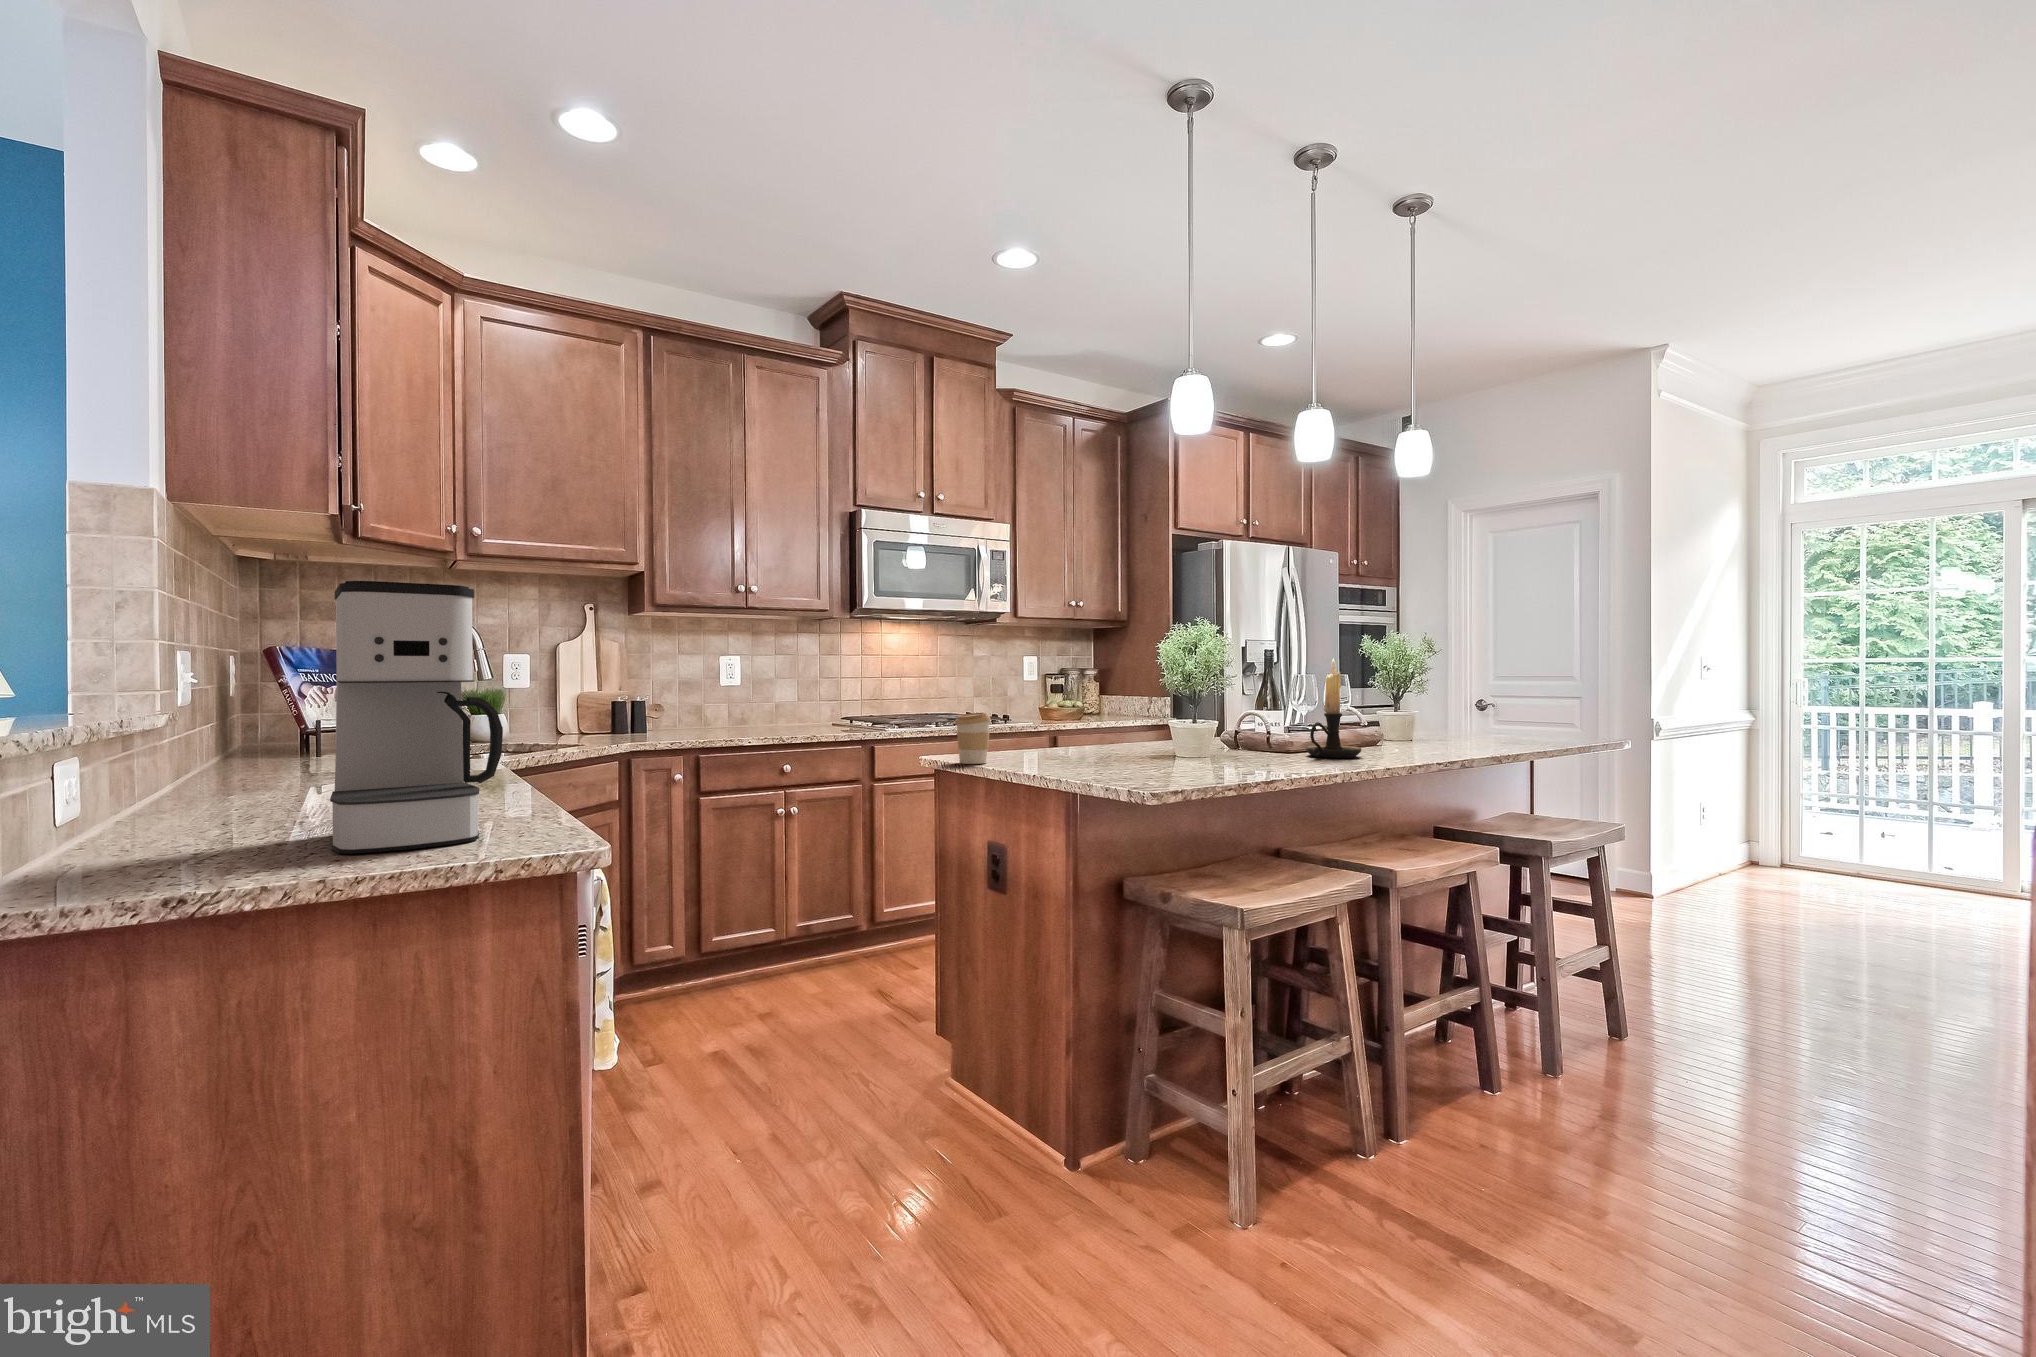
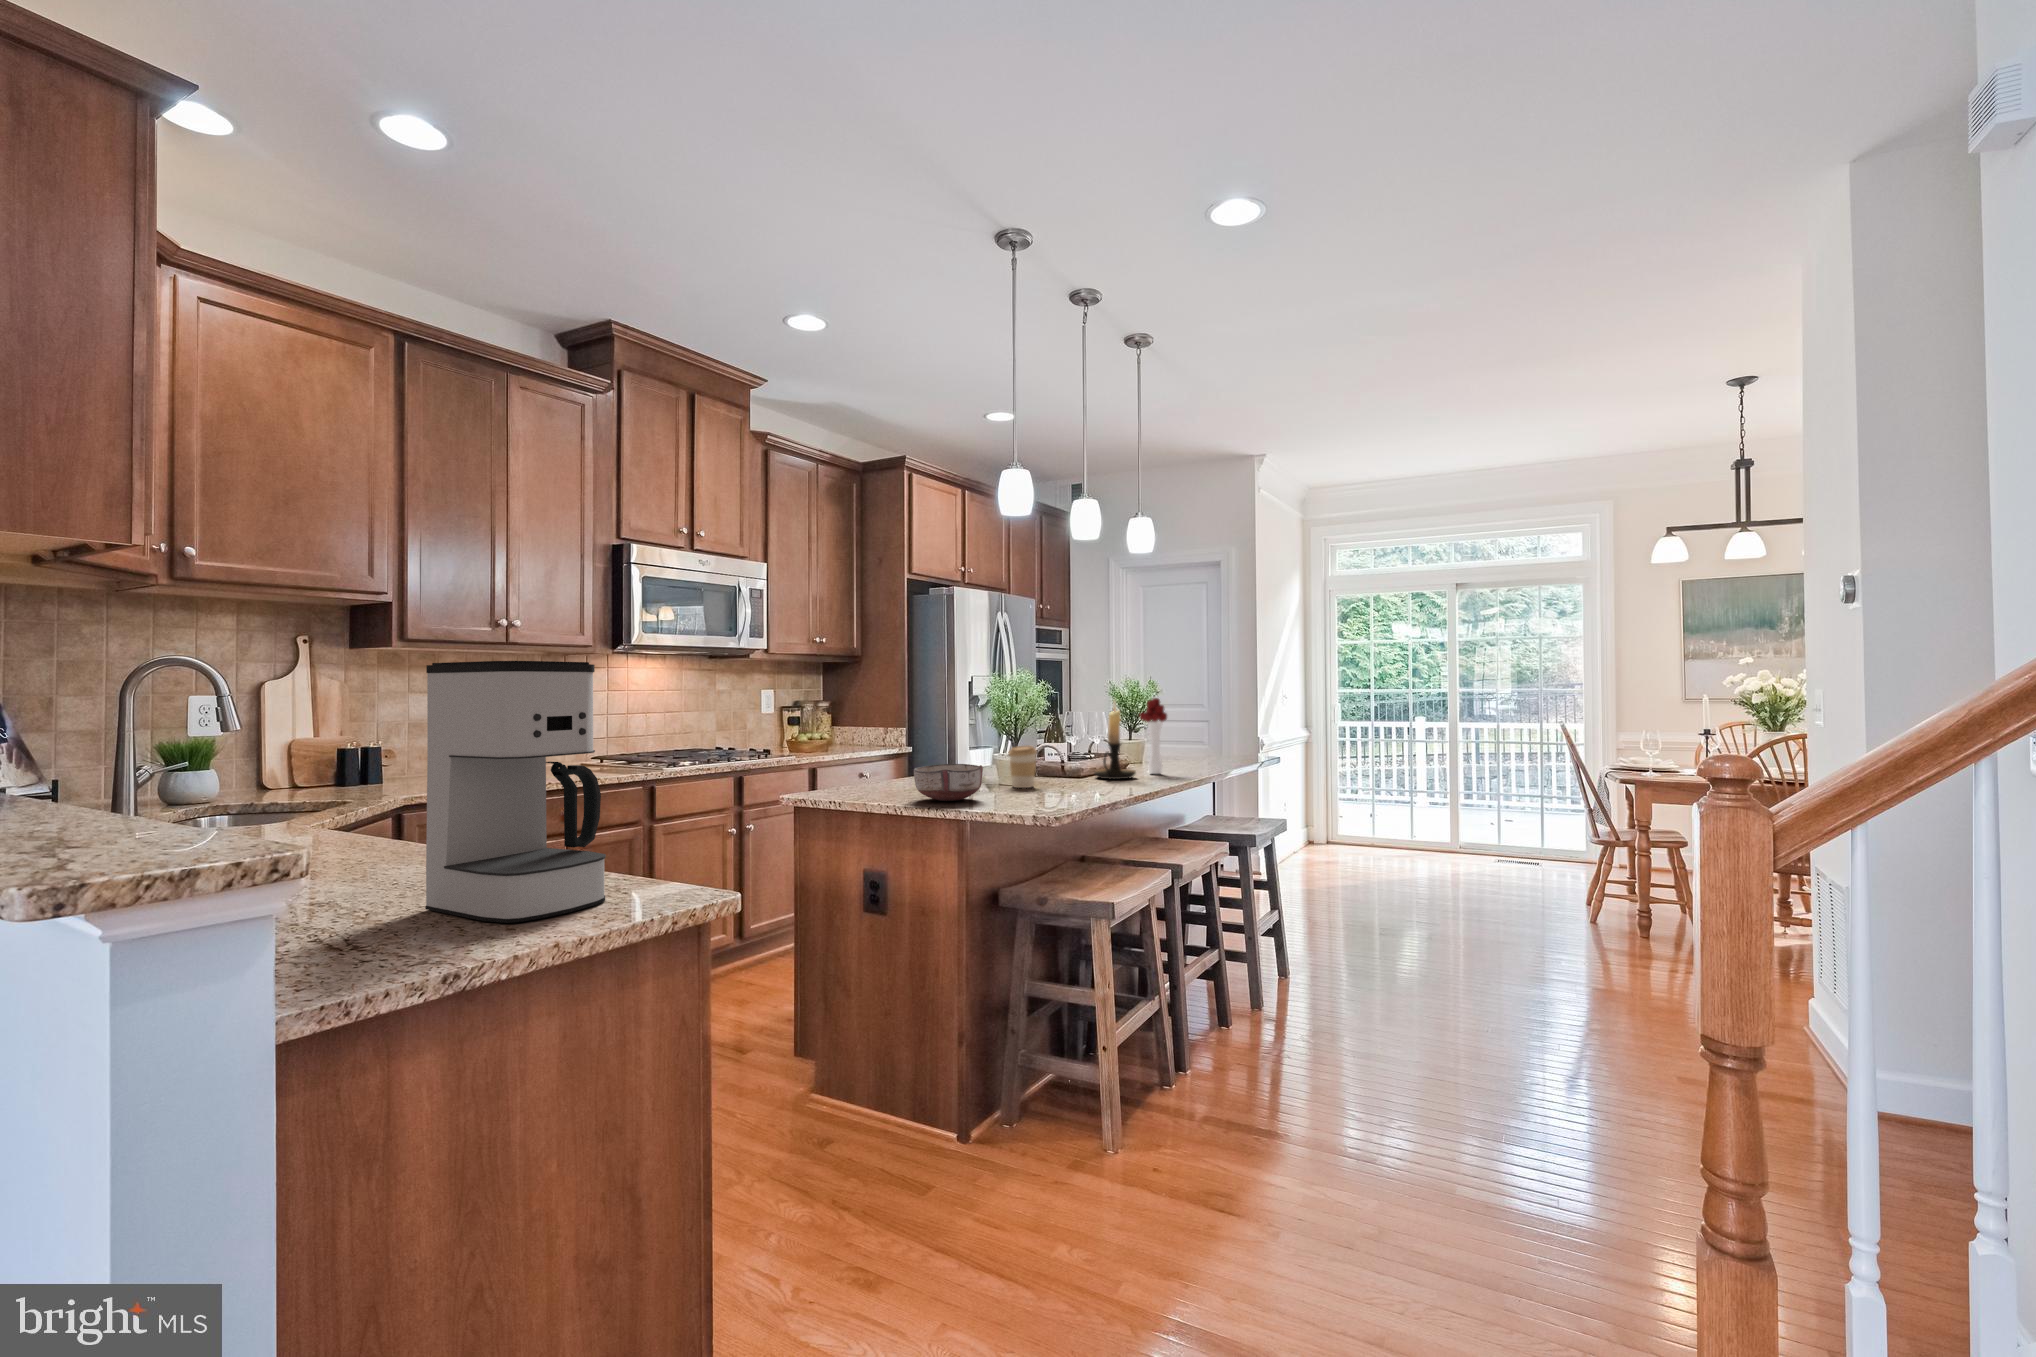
flower bouquet: none [1375,658,1415,755] -> present [1140,698,1167,774]
coffee cup: present [955,712,991,764] -> present [1008,745,1037,788]
ceramic bowl: none [1039,728,1118,770] -> present [914,764,983,801]

